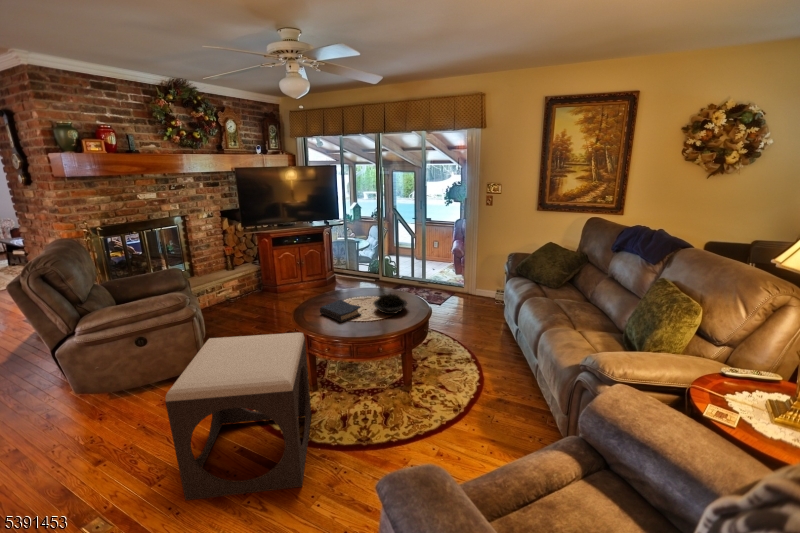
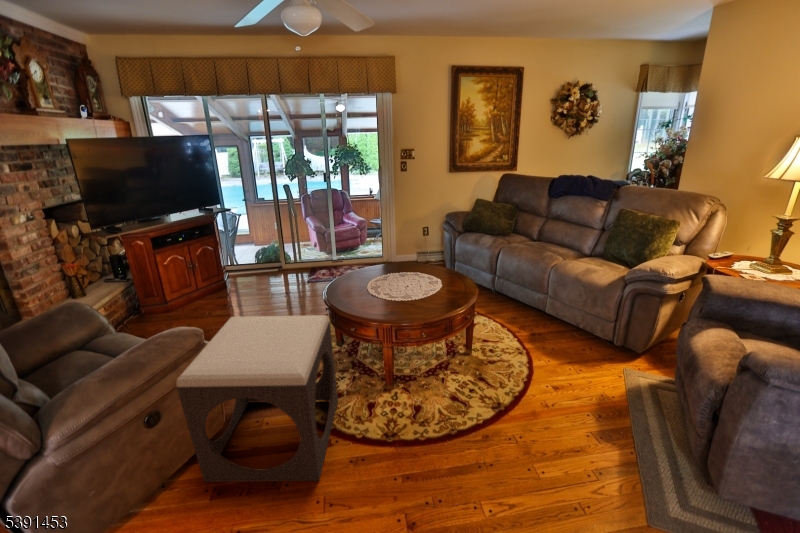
succulent plant: present [374,294,407,314] -> none [409,272,447,296]
hardback book: present [320,300,361,322] -> none [351,276,395,303]

